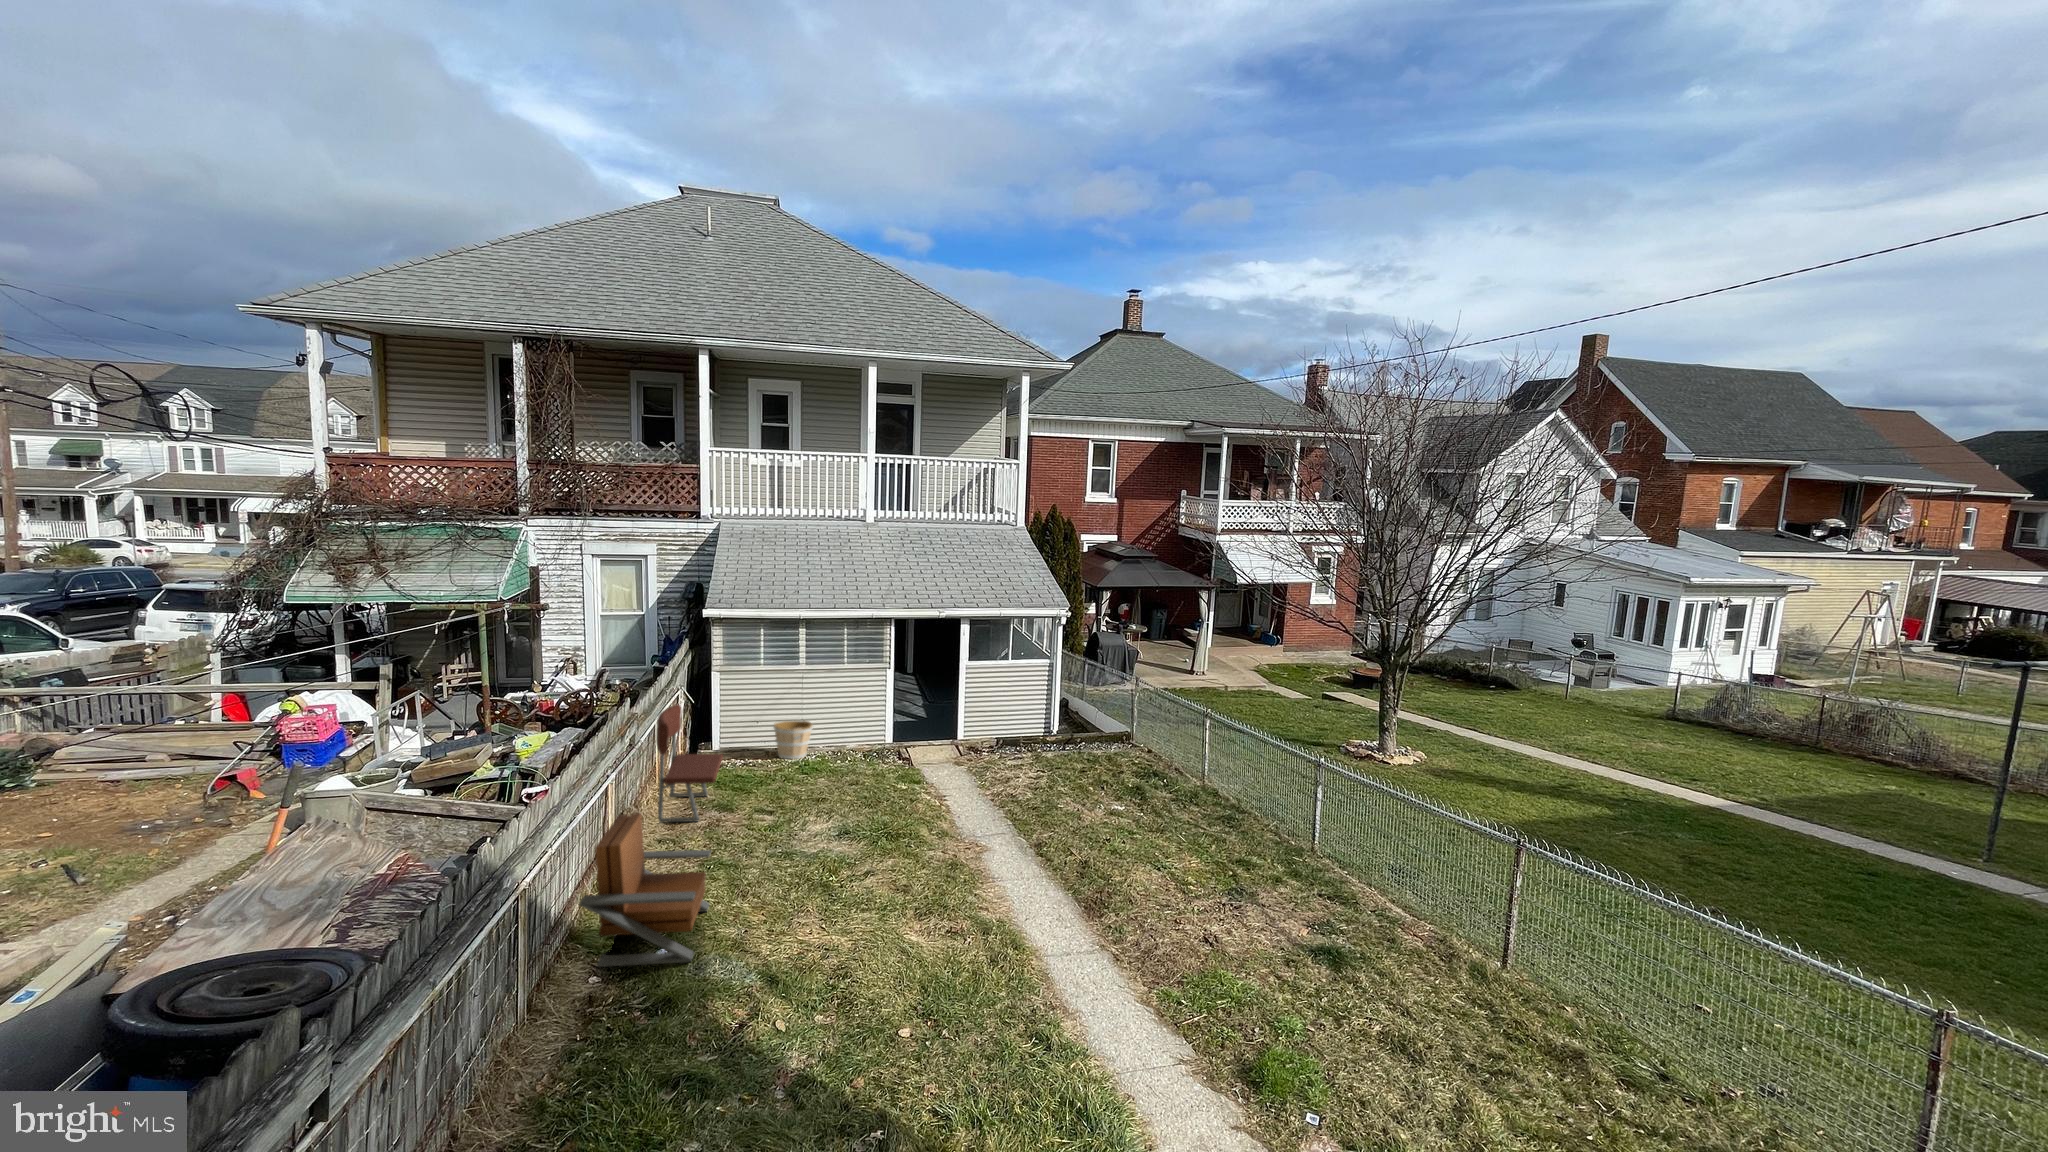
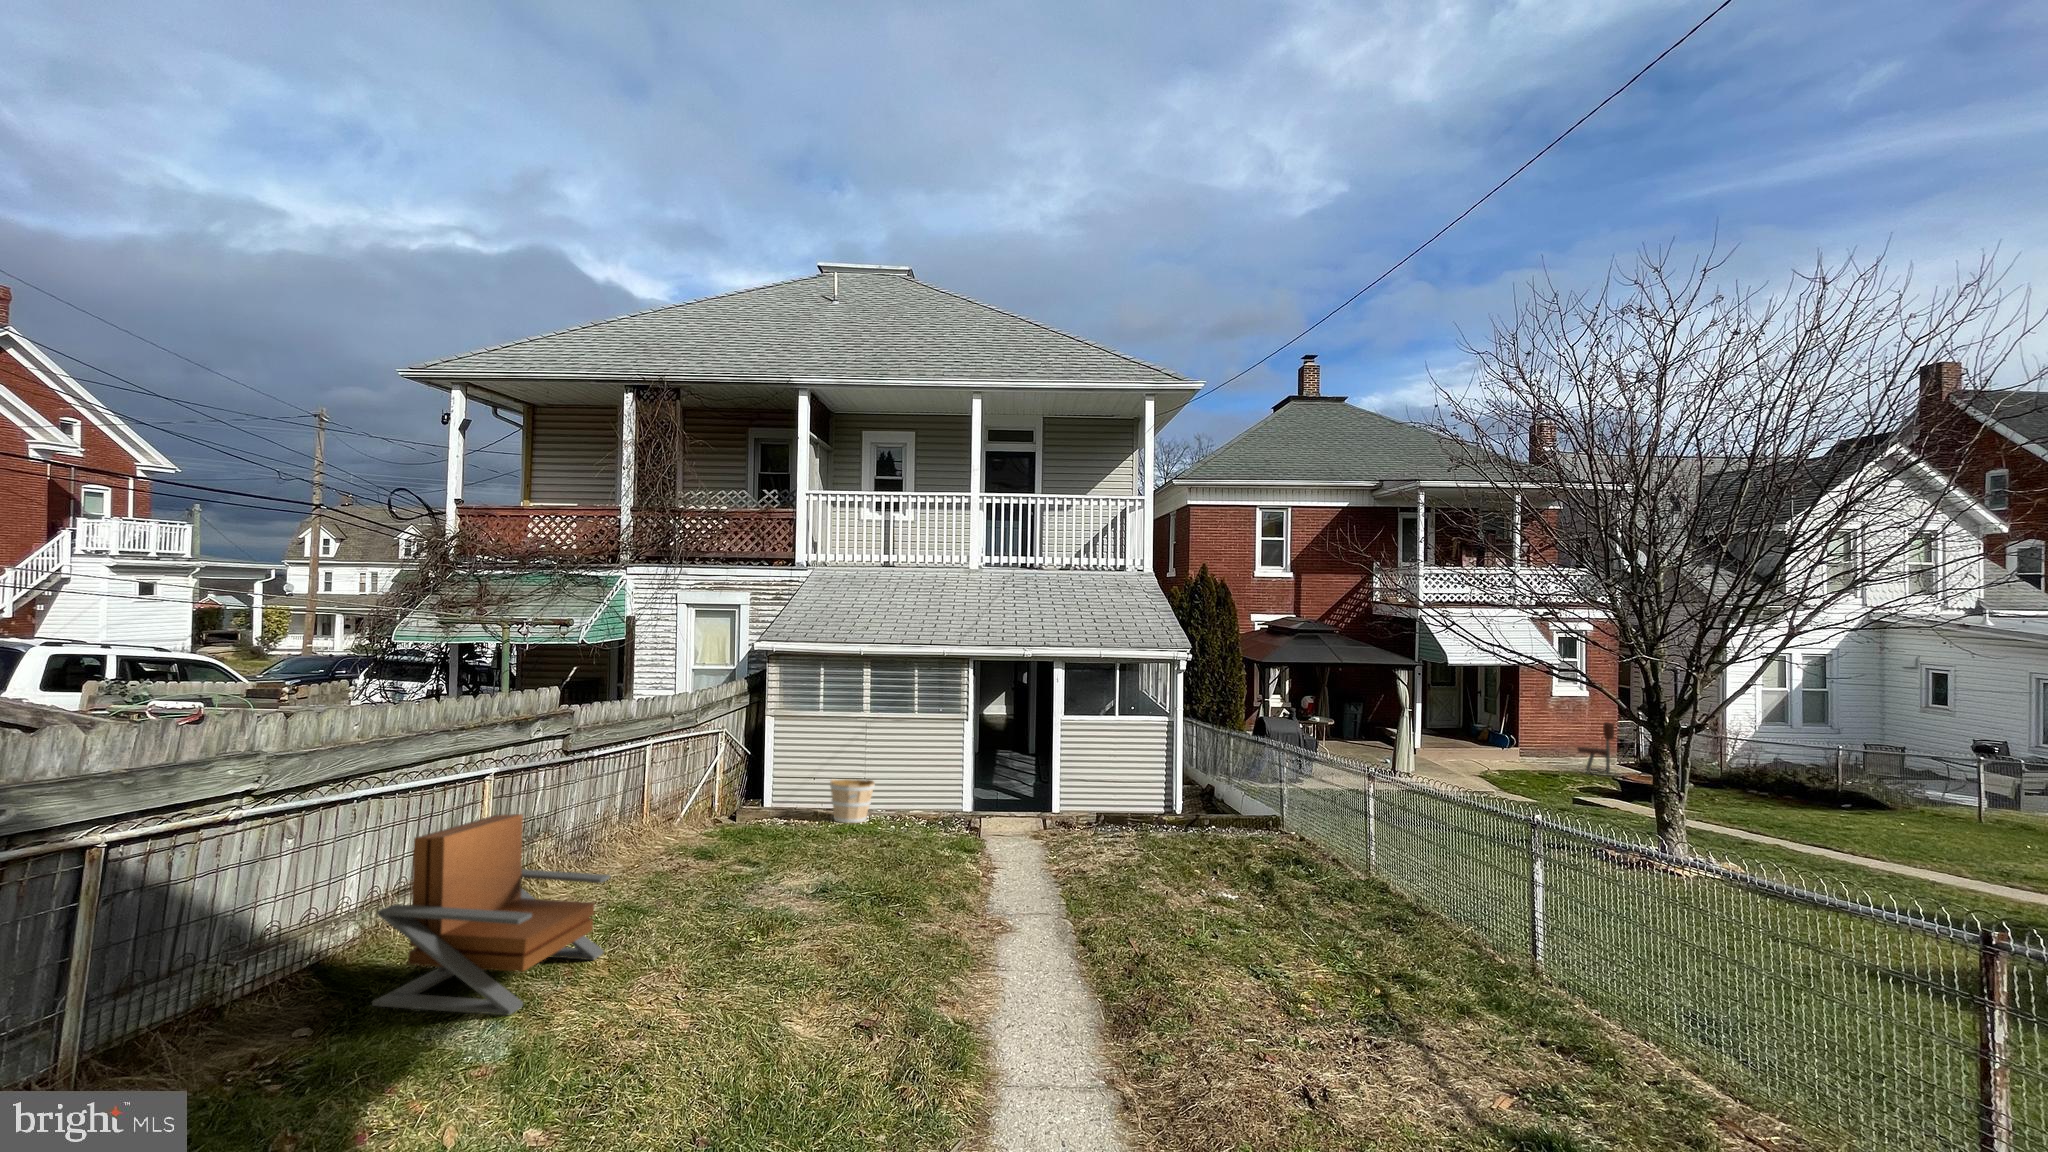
bench: present [656,705,723,823] -> present [1578,722,1614,776]

